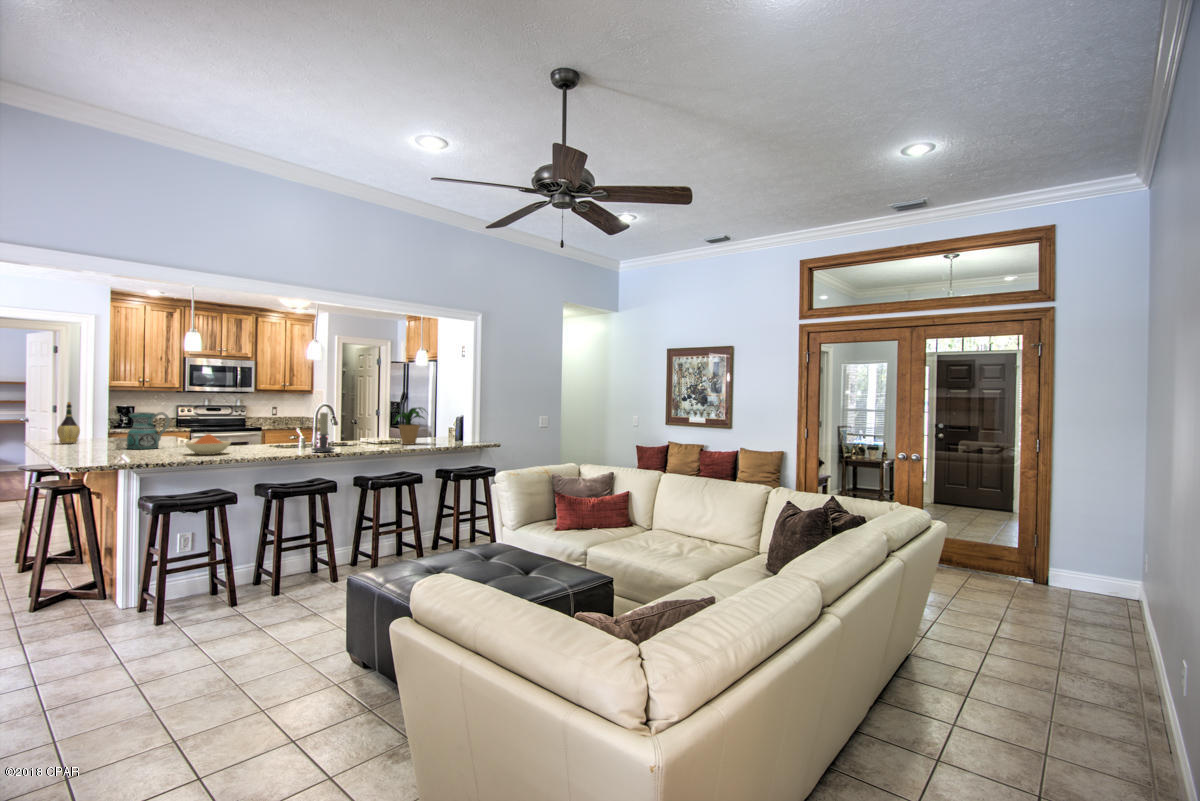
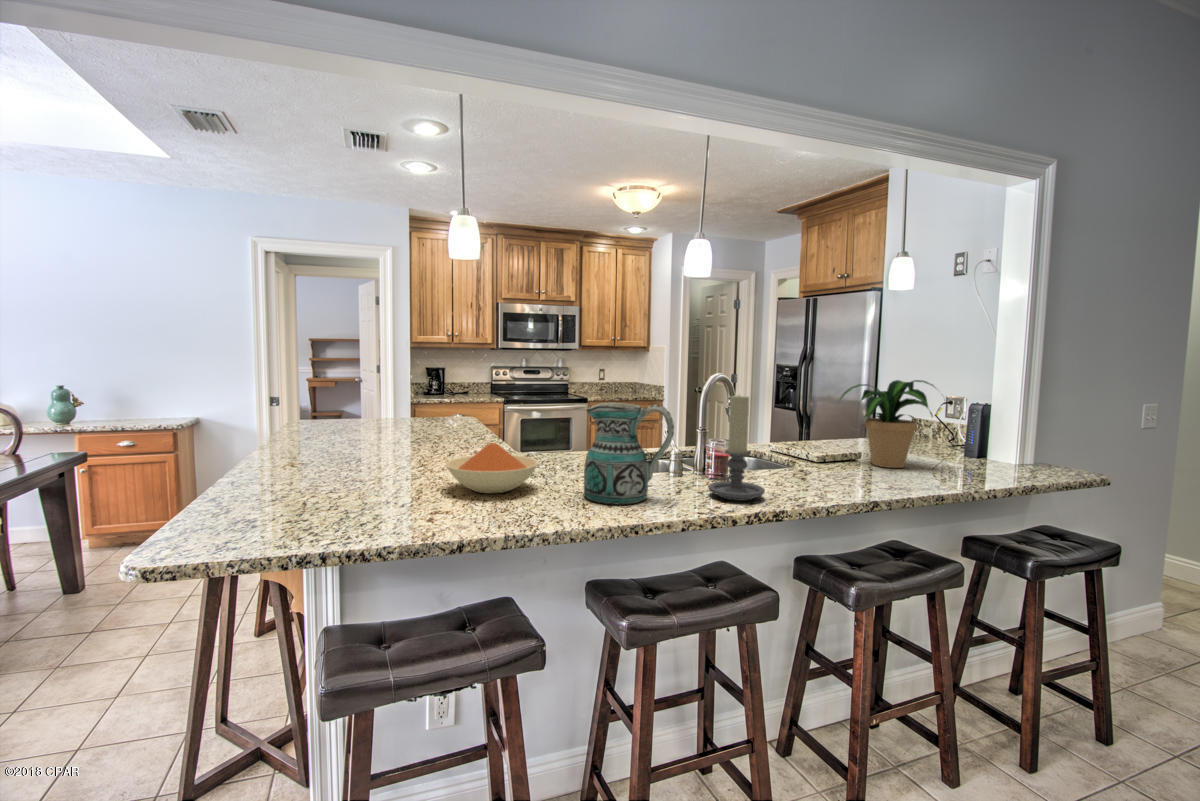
wine bottle: present [57,402,80,444] -> none [311,364,341,431]
ceramic pitcher: present [127,412,170,449] -> present [584,403,674,504]

